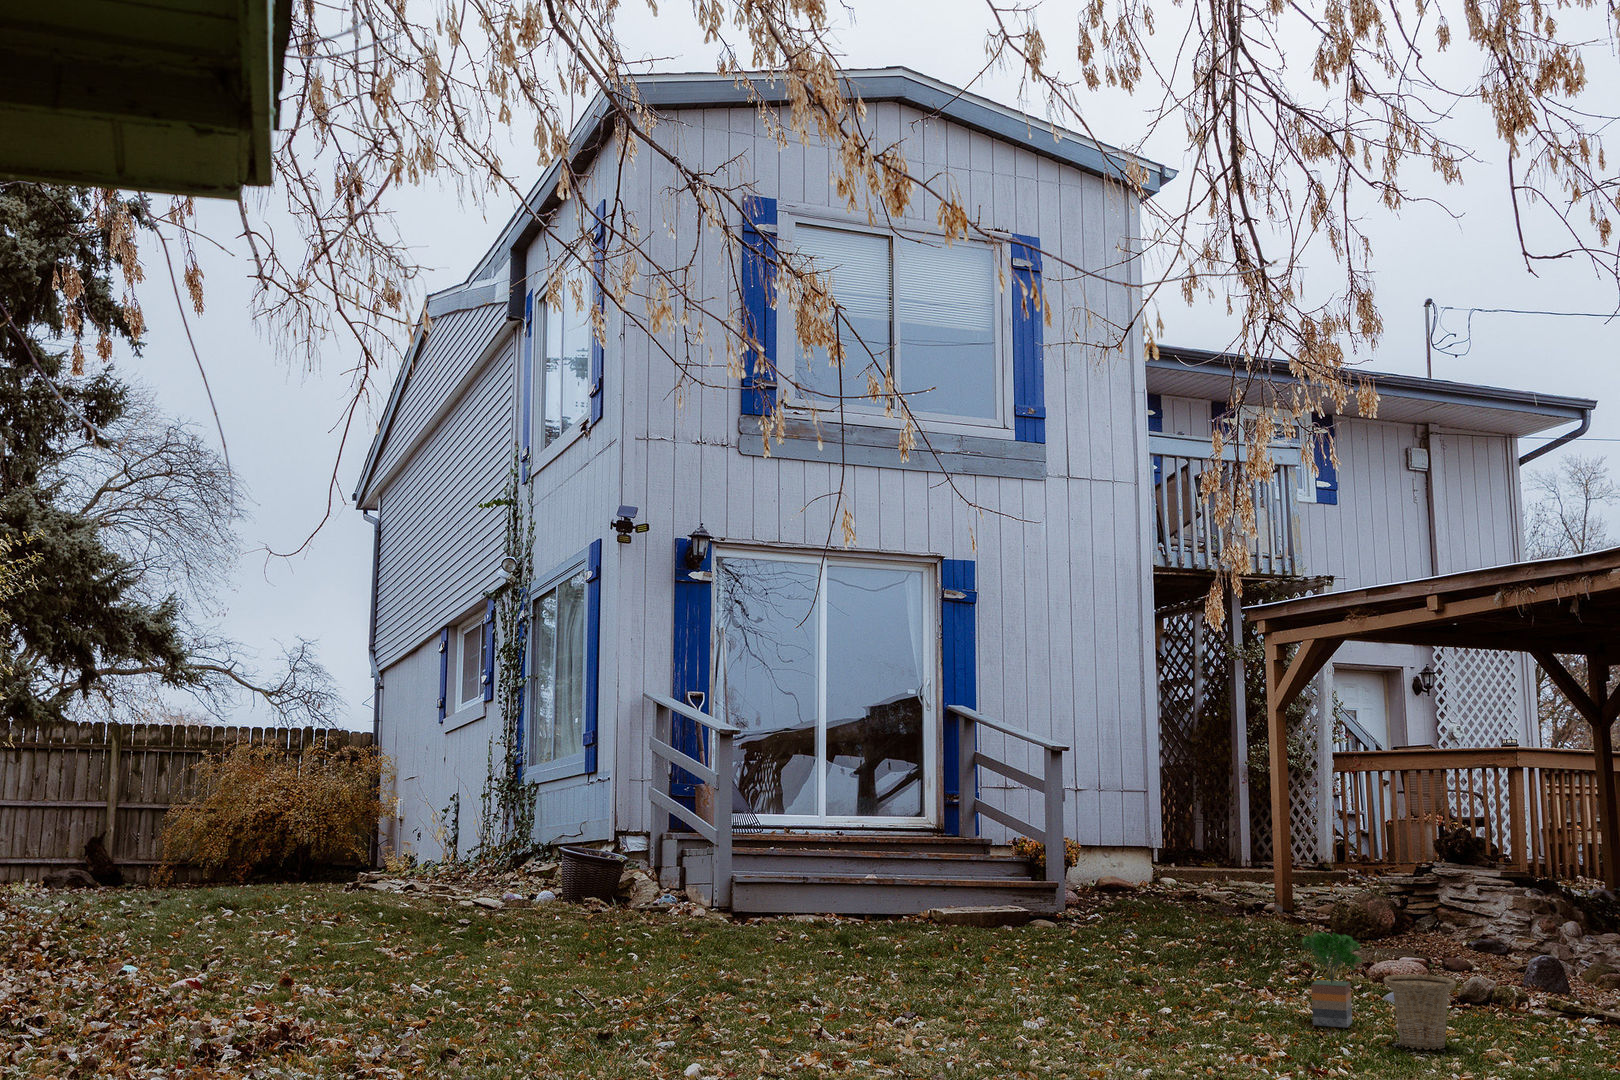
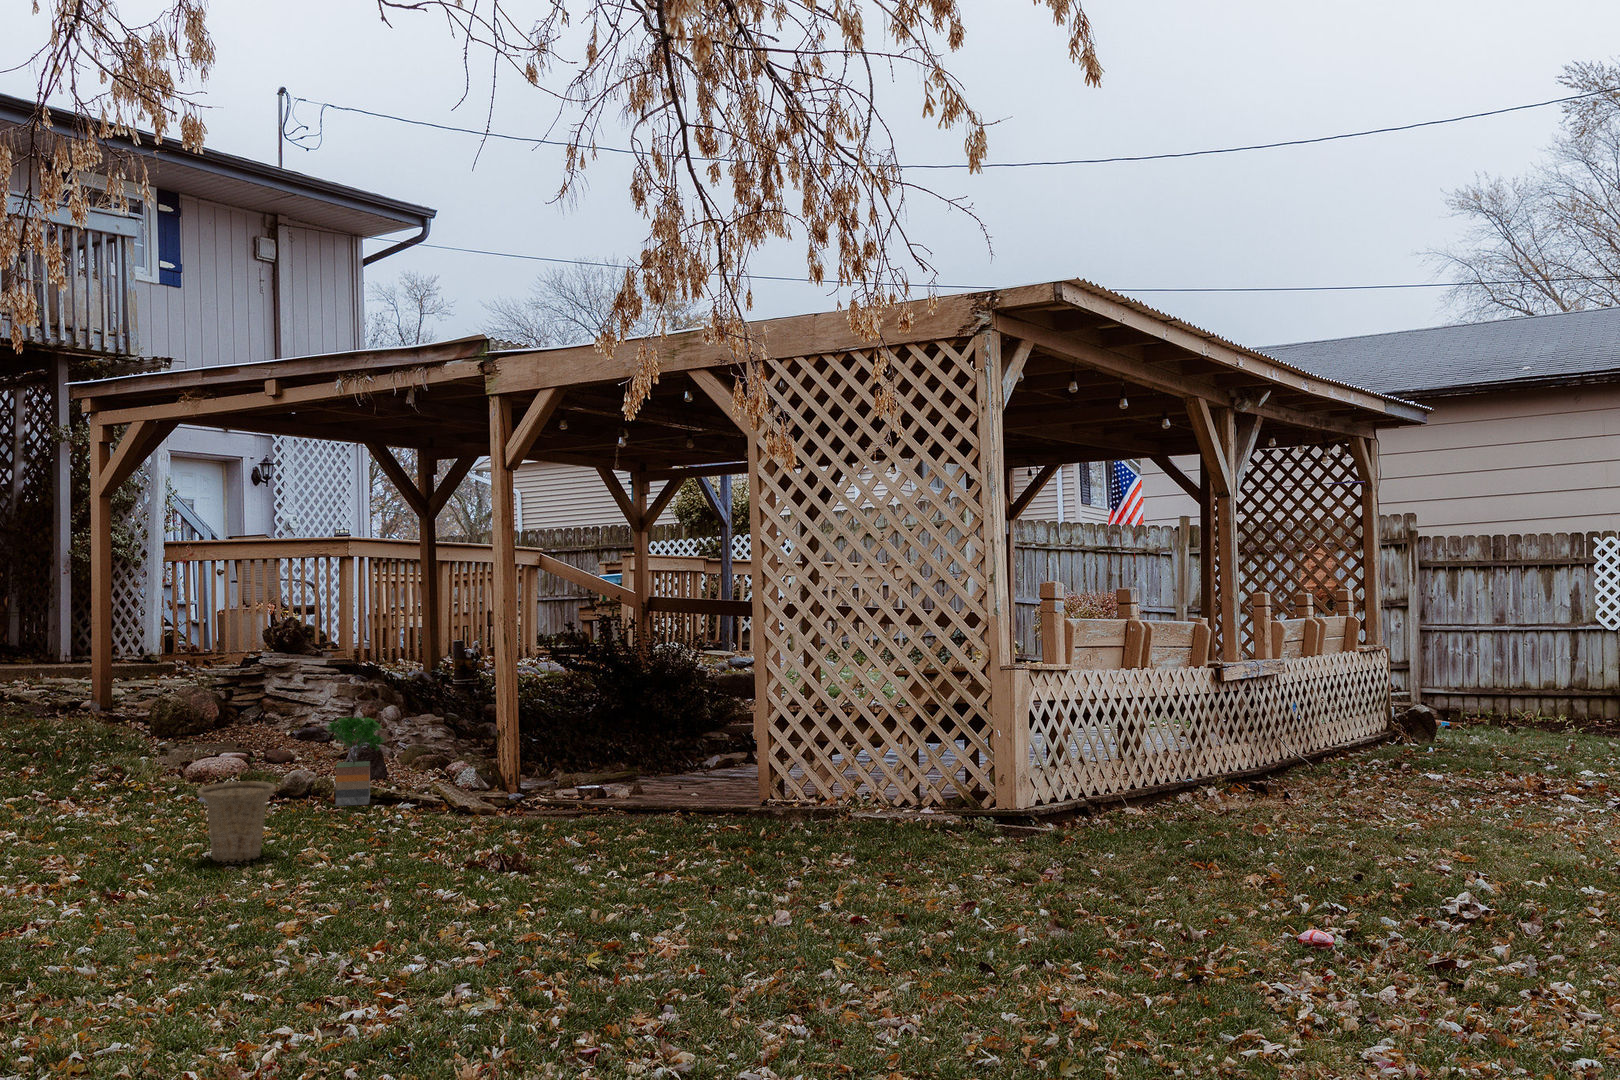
potted tree: present [1302,932,1362,1028] -> present [326,717,384,806]

